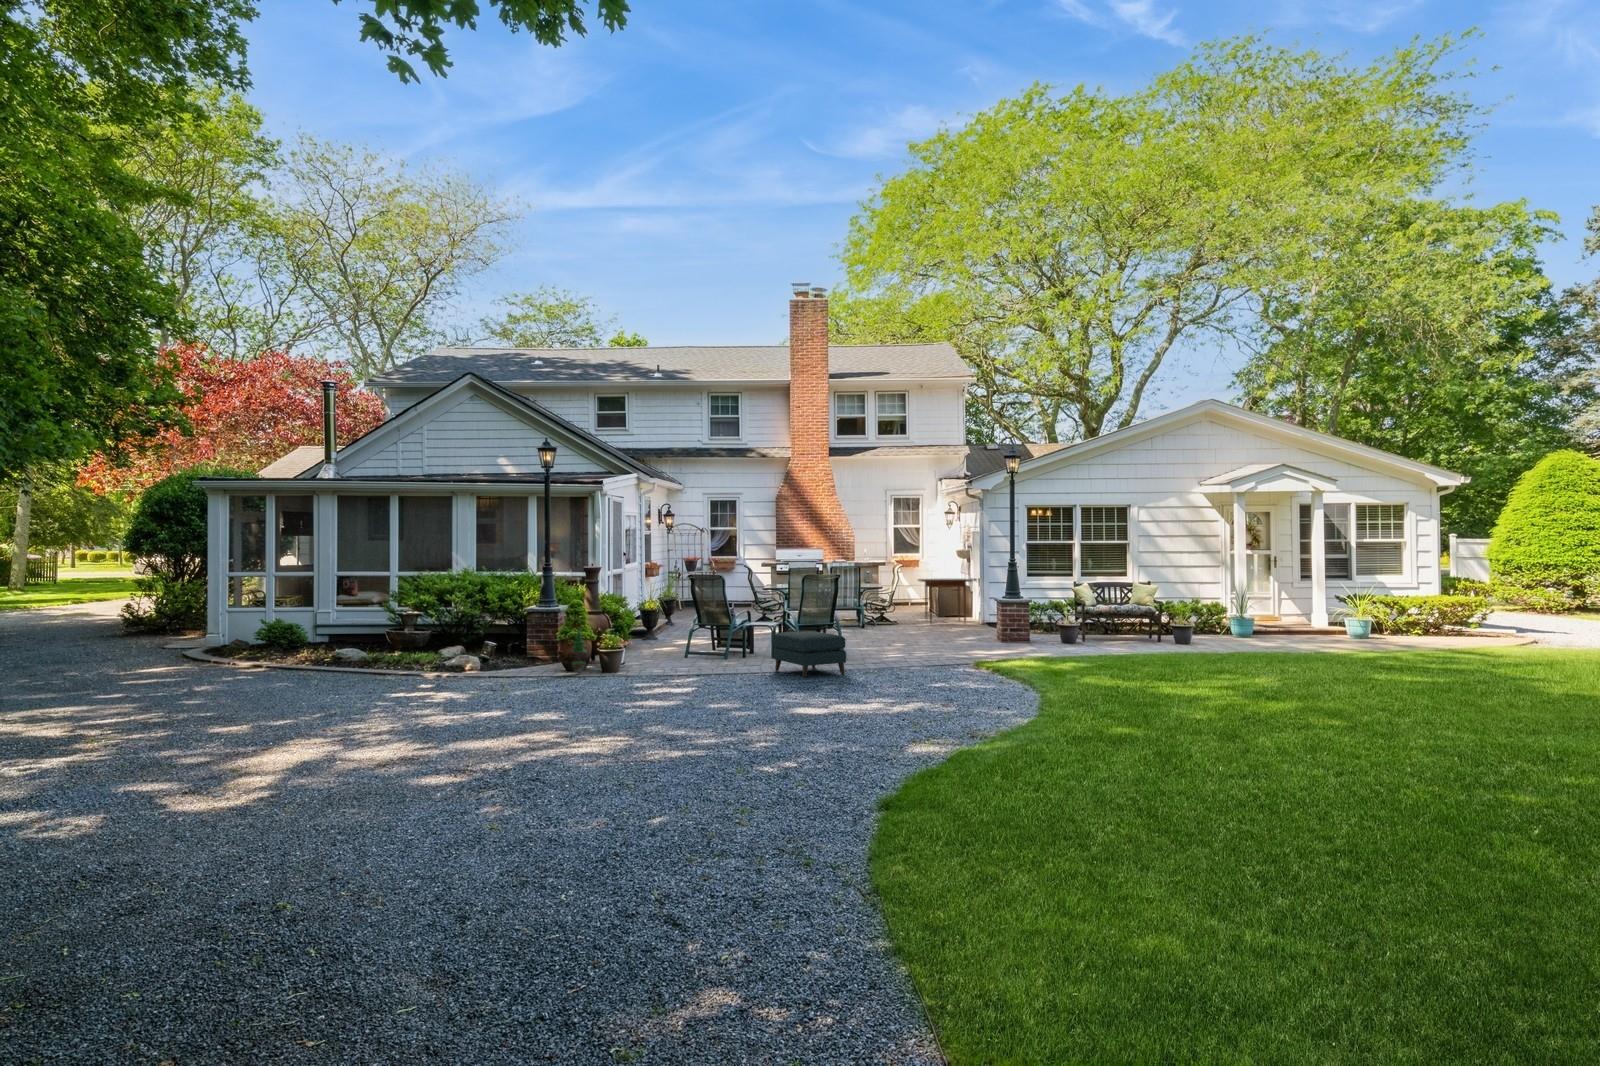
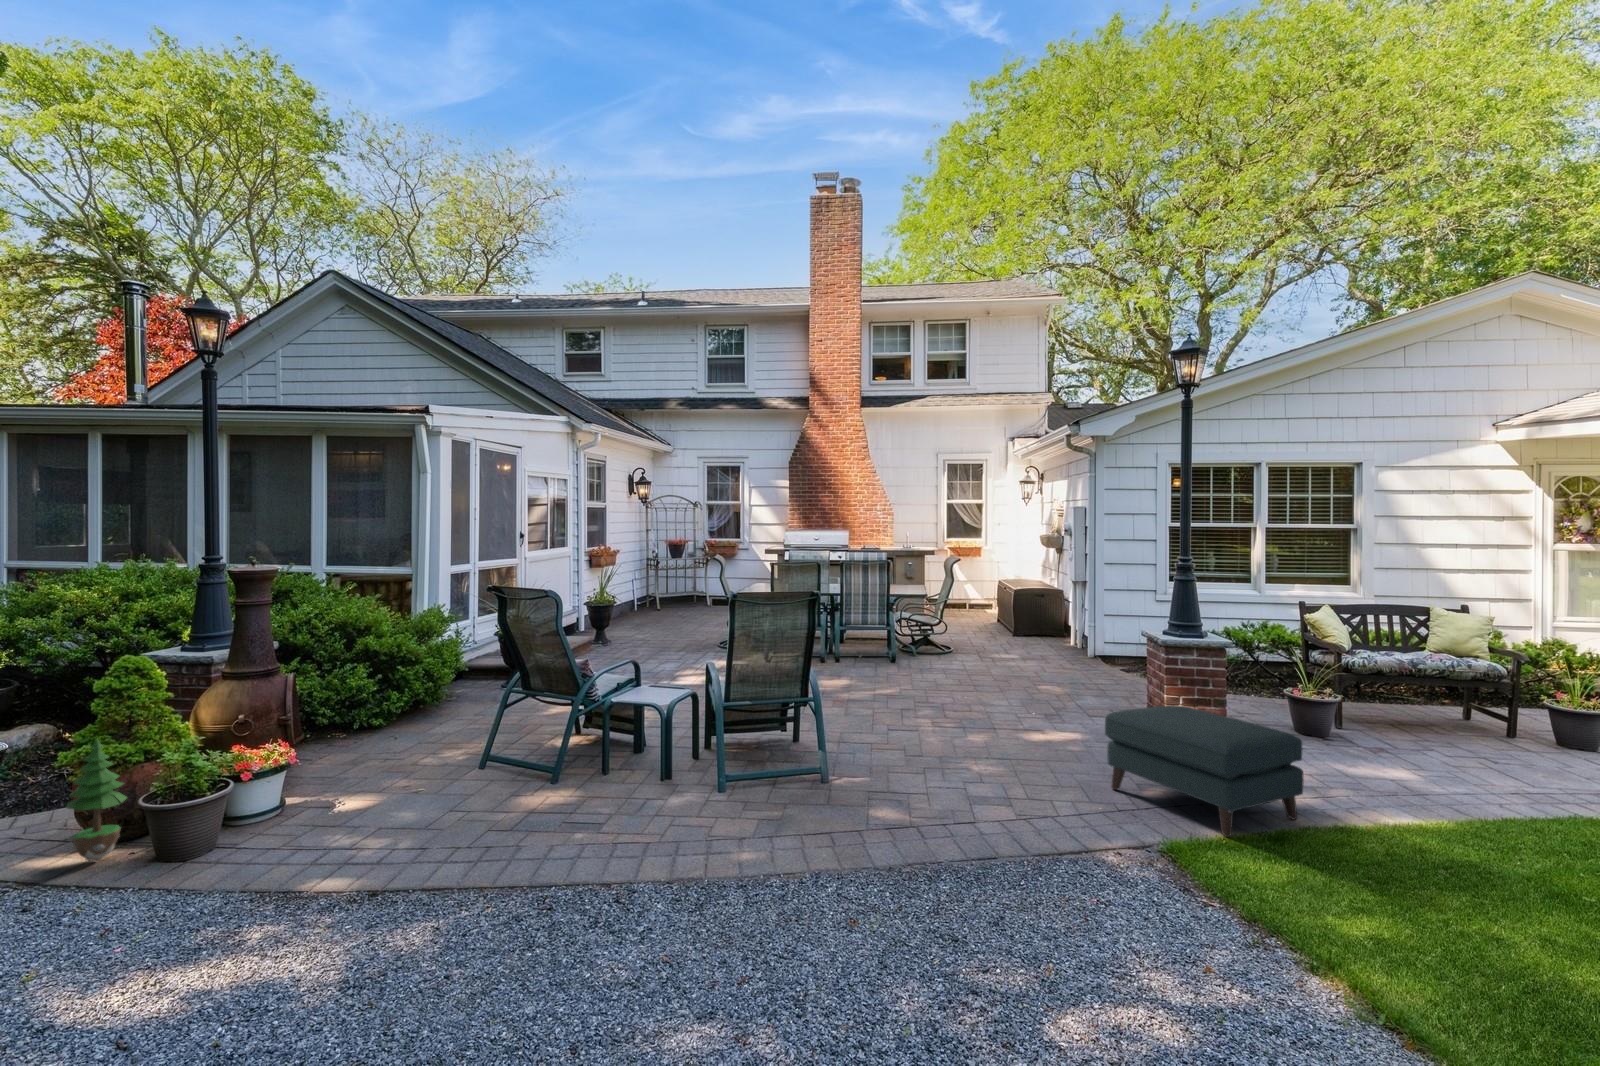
dining table: present [918,579,972,623] -> none [982,578,1073,653]
ottoman: present [772,631,846,678] -> present [1105,705,1304,837]

